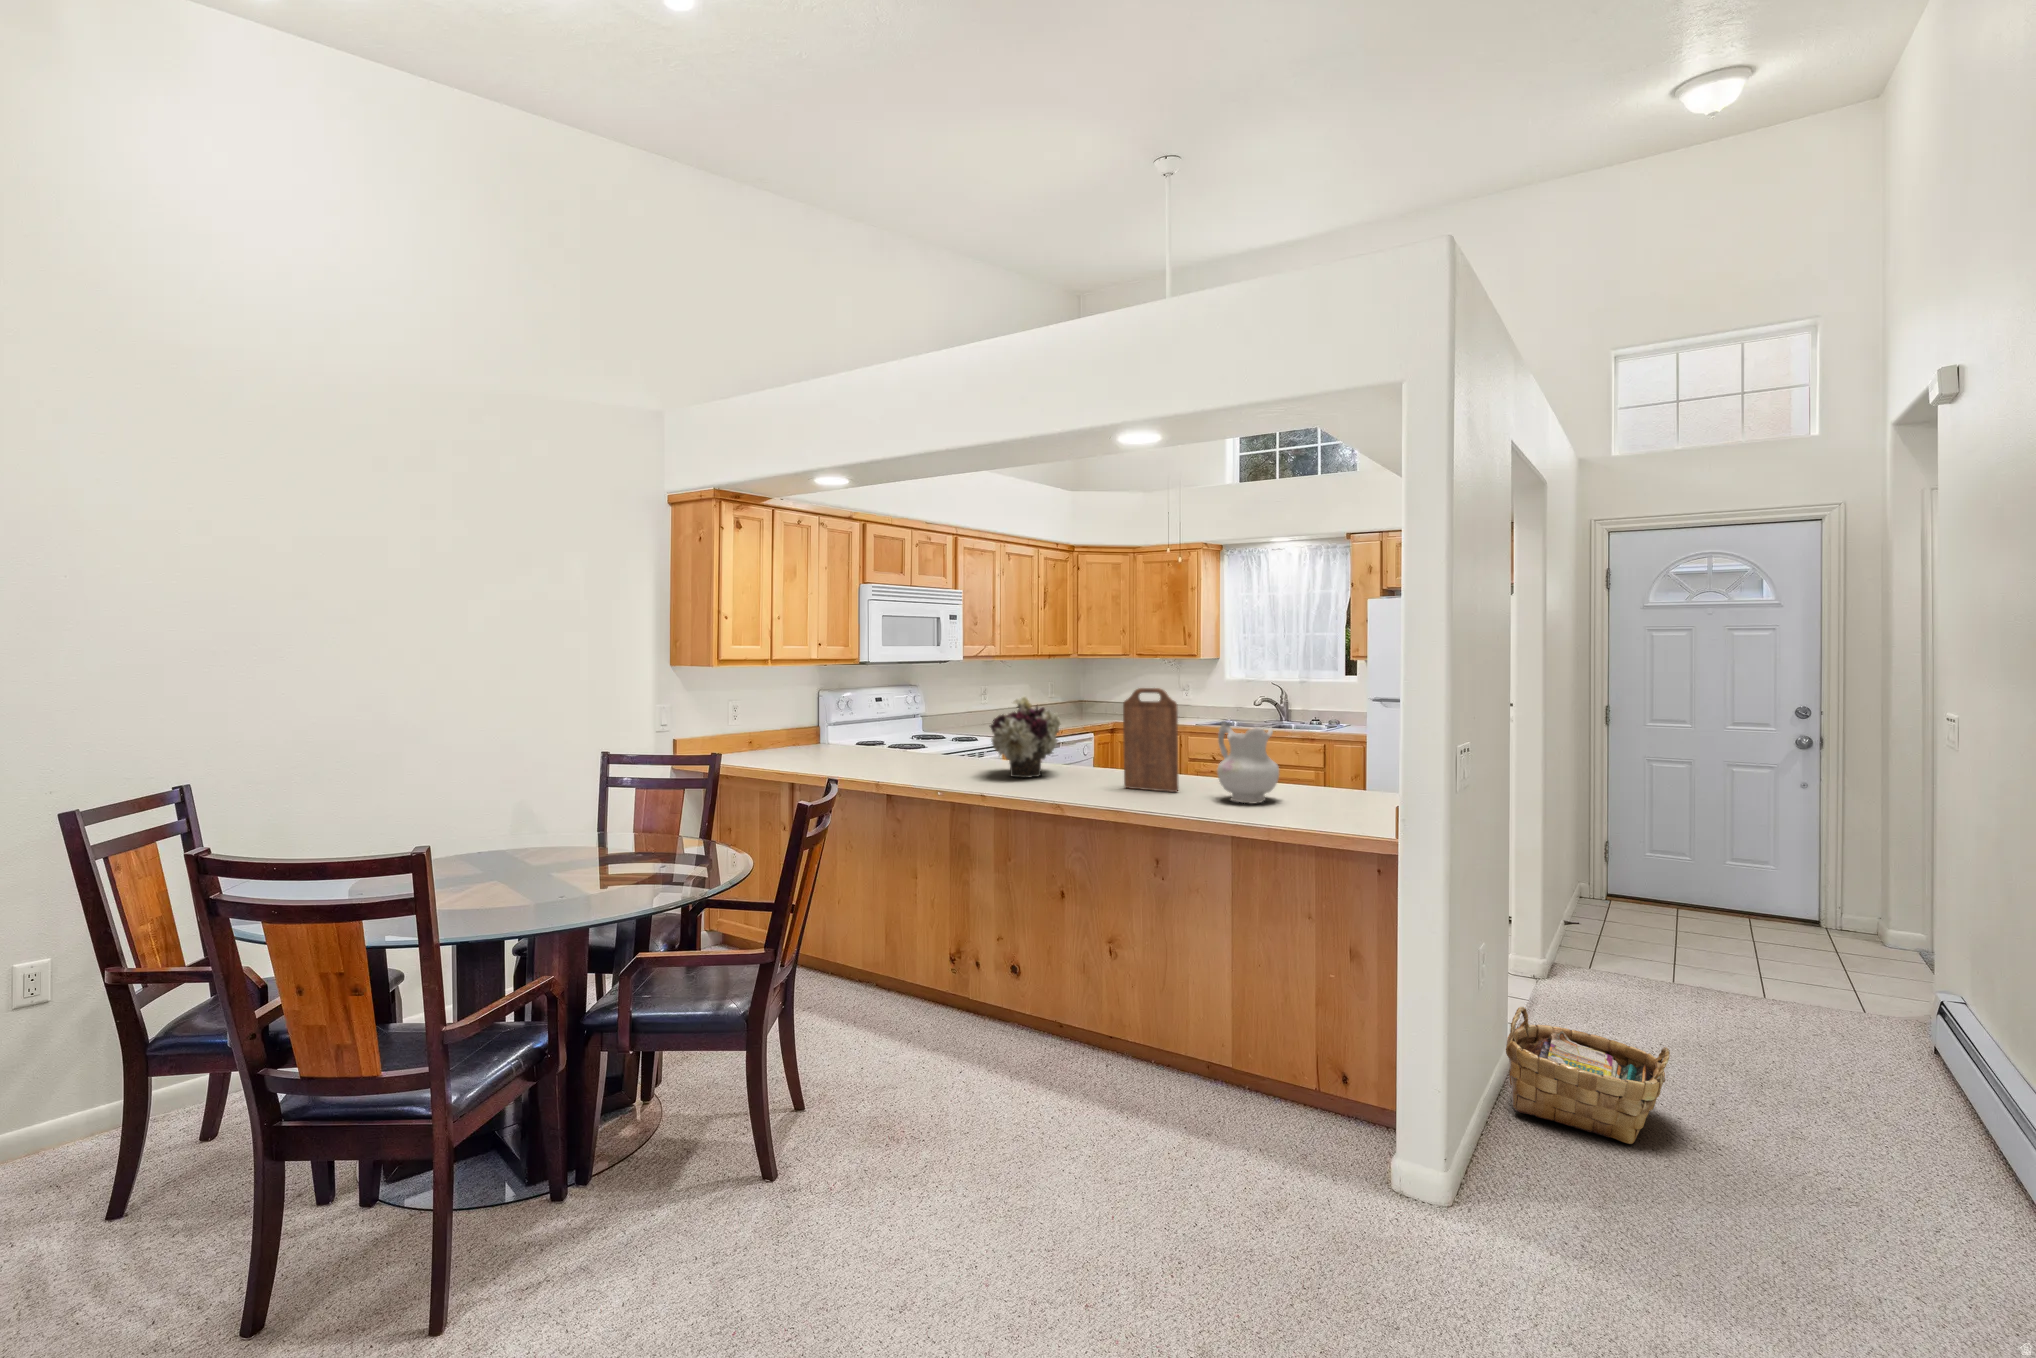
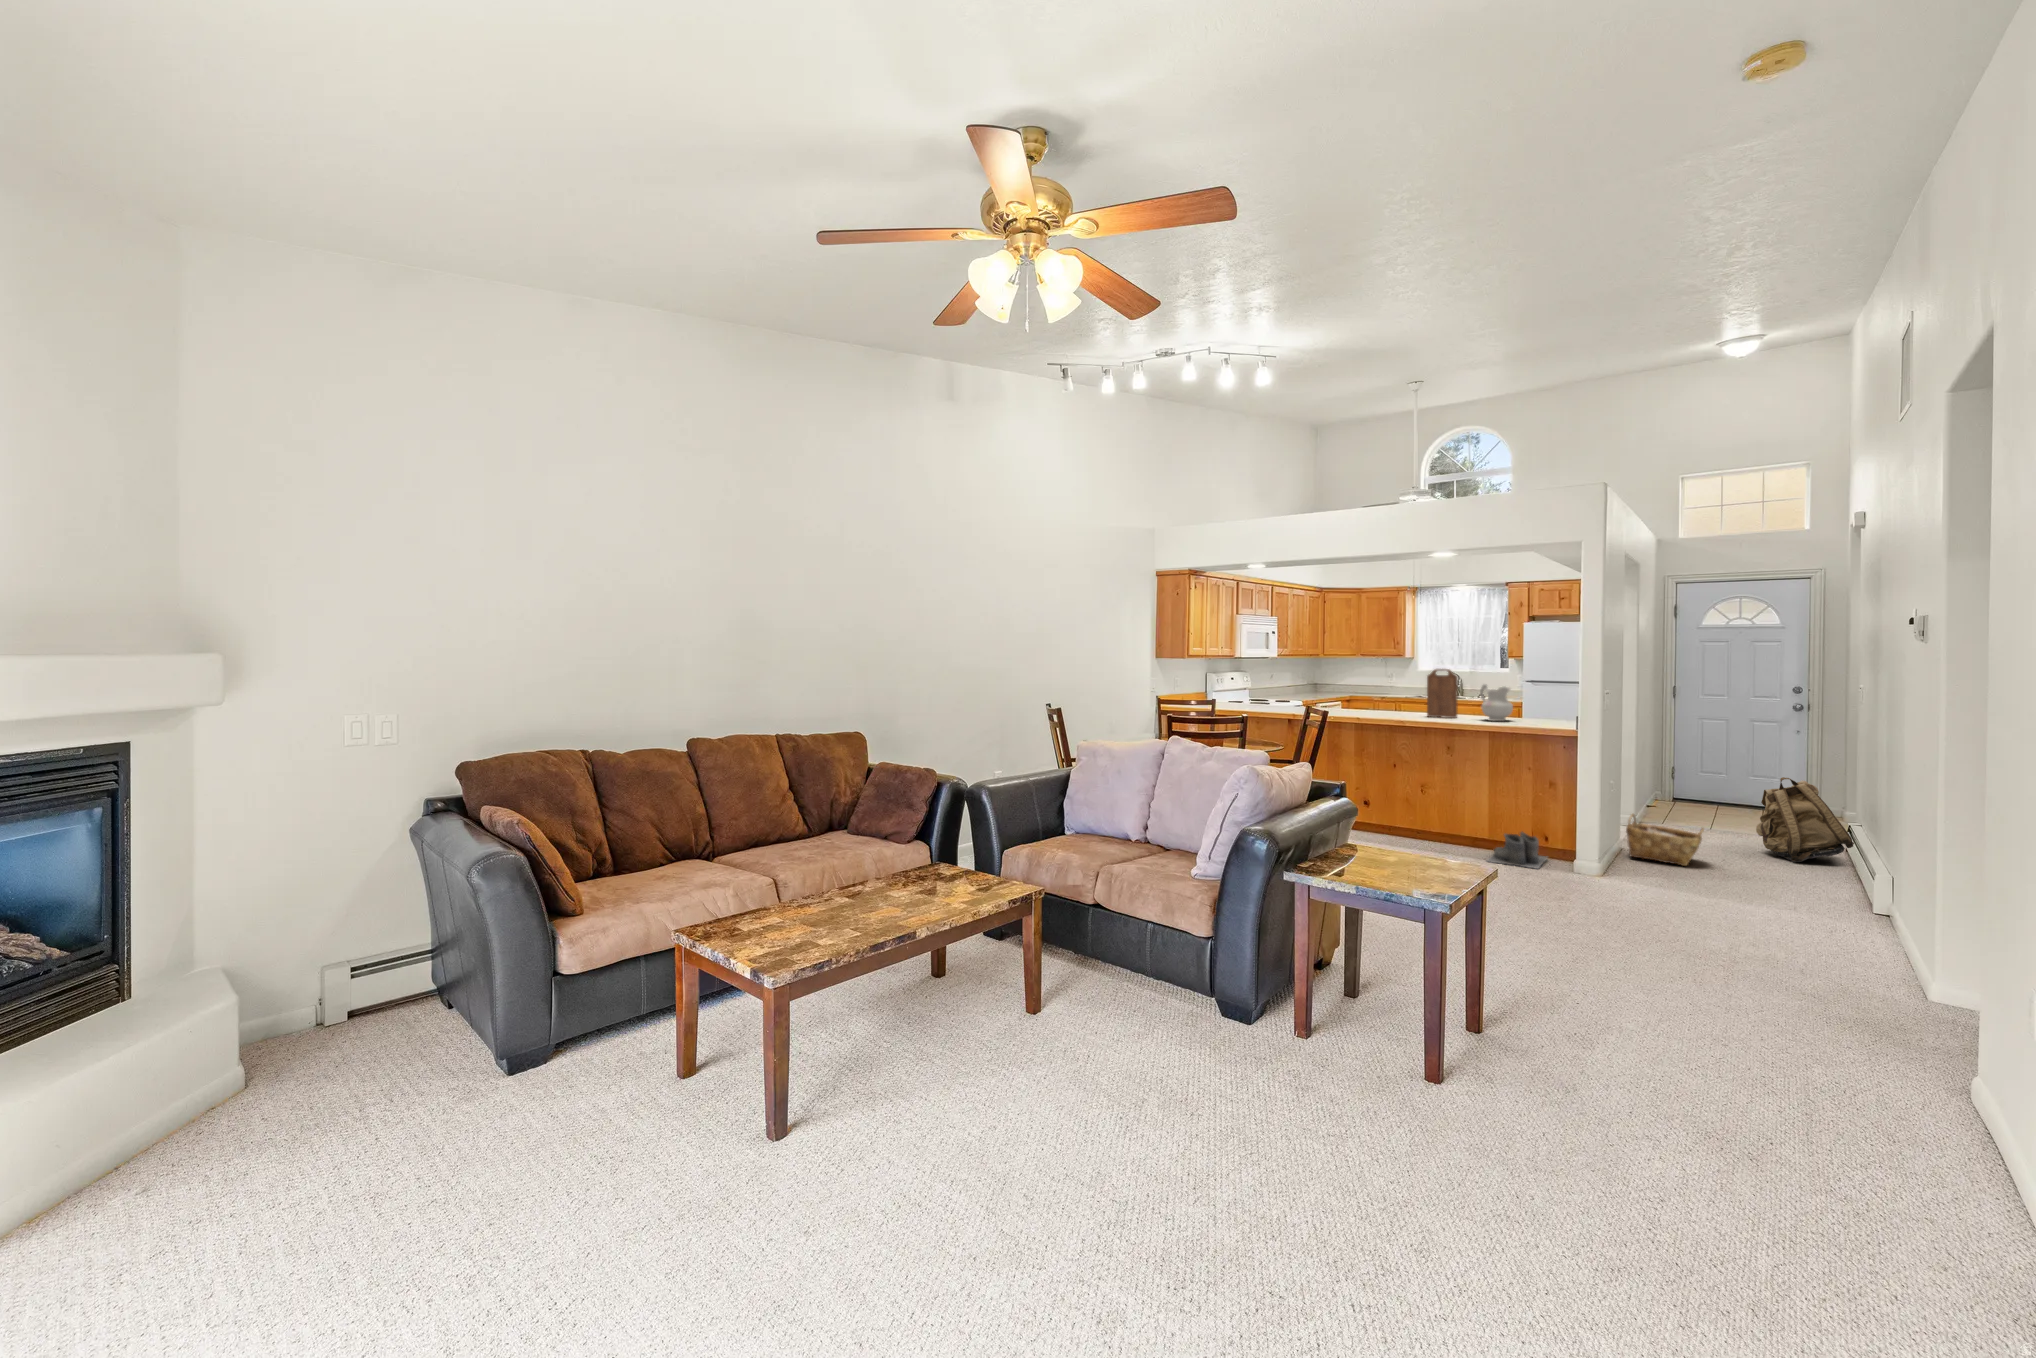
flower arrangement: present [990,696,1061,778] -> none [1347,673,1385,713]
backpack: none [1767,920,1974,1110] -> present [1756,777,1854,862]
boots: none [1190,1071,1339,1181] -> present [1487,832,1547,869]

